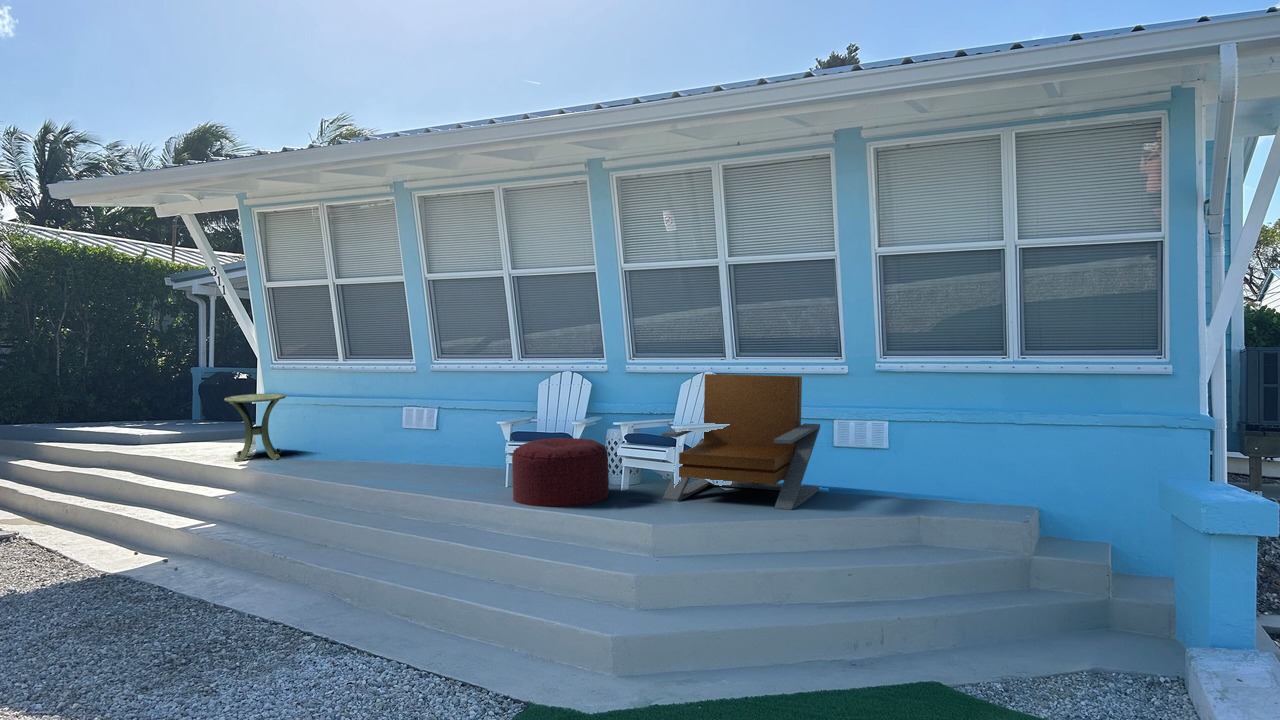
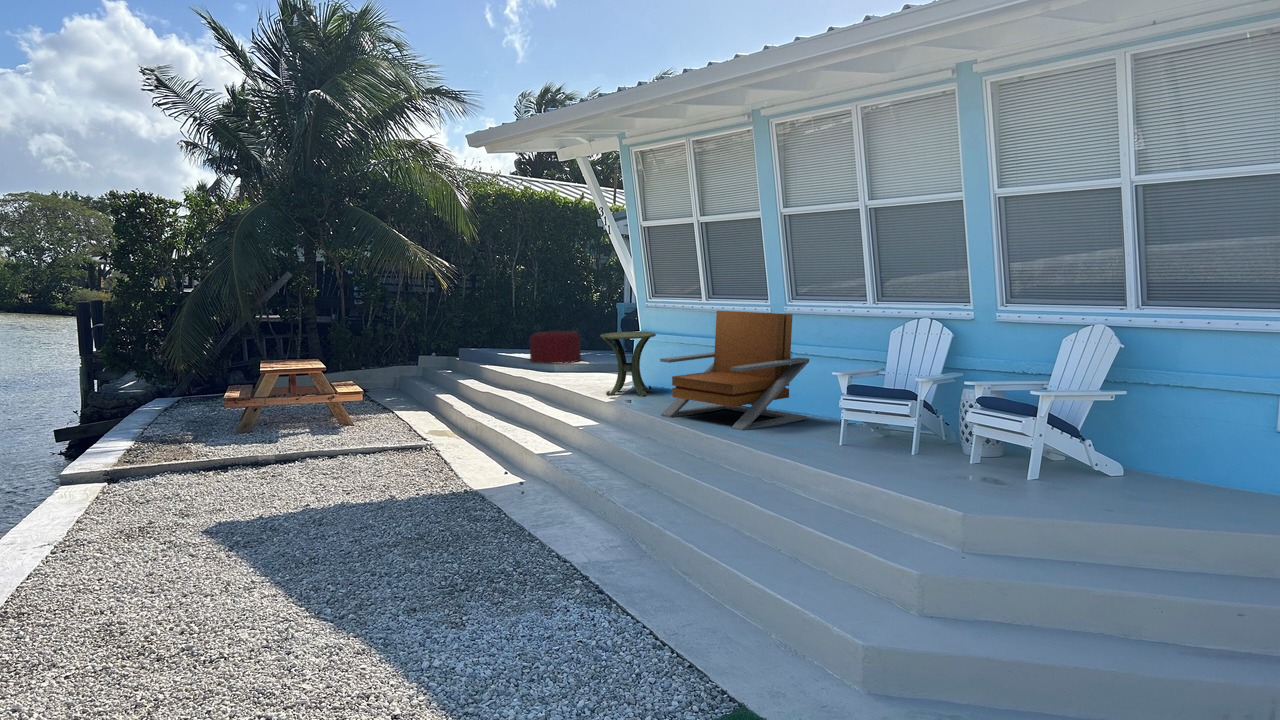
lounge chair: present [662,374,820,510] -> present [660,311,809,430]
ottoman: present [512,438,609,507] -> present [530,331,581,364]

